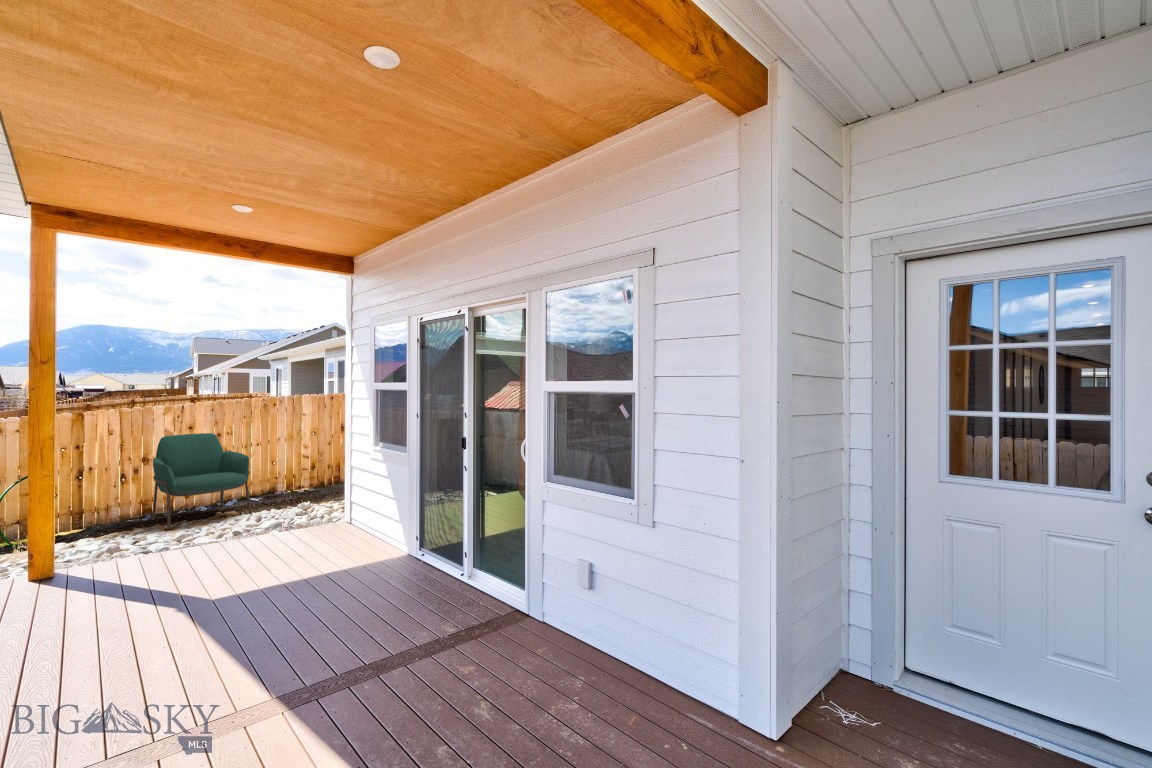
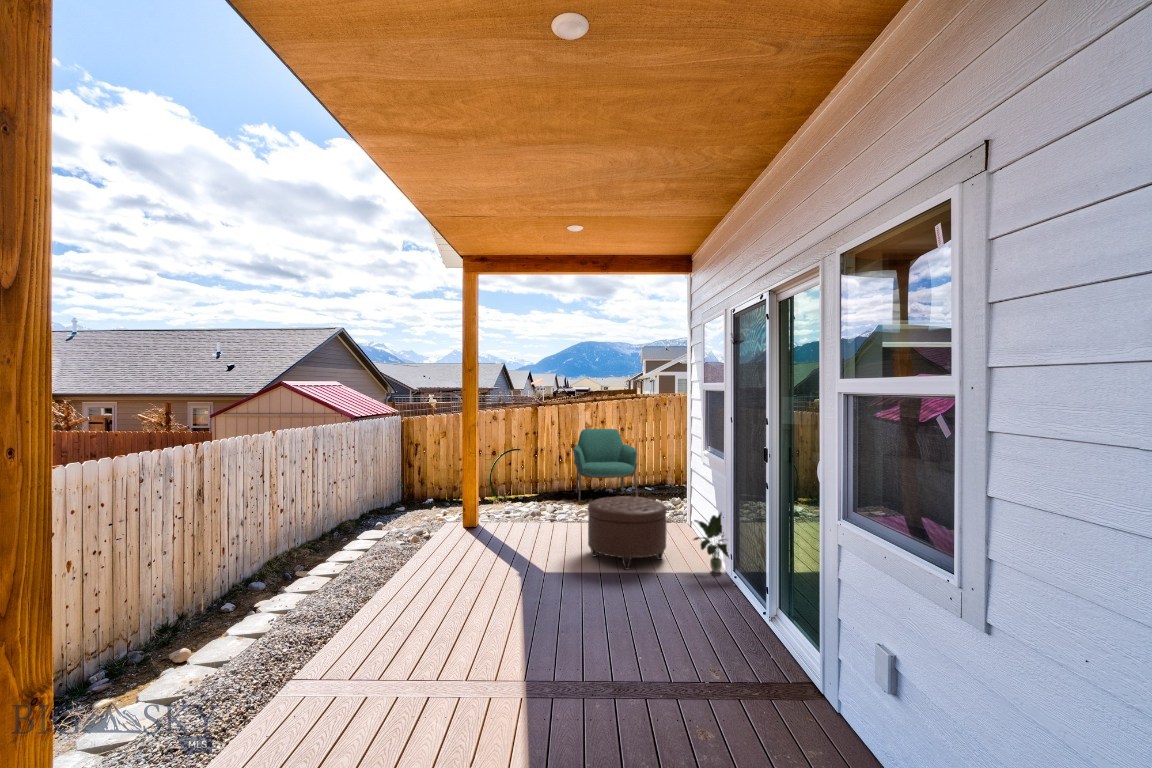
potted plant: none [368,502,413,560] -> present [694,513,729,573]
ottoman: none [241,503,338,582] -> present [588,496,667,570]

